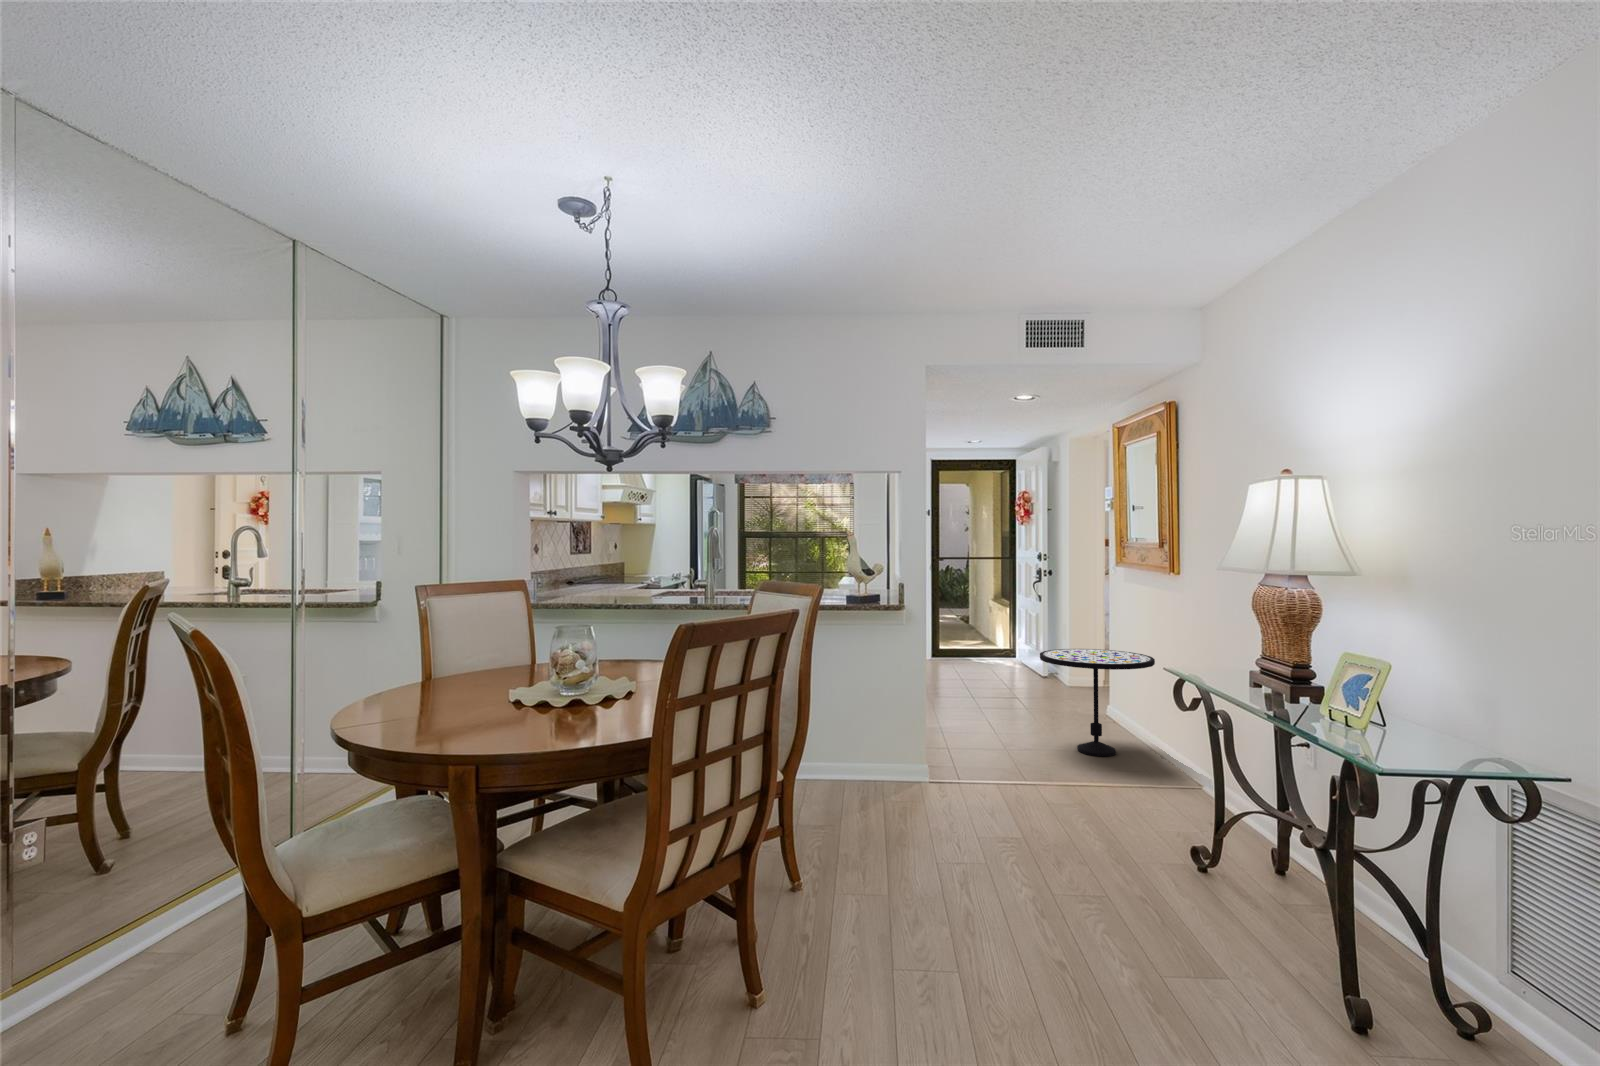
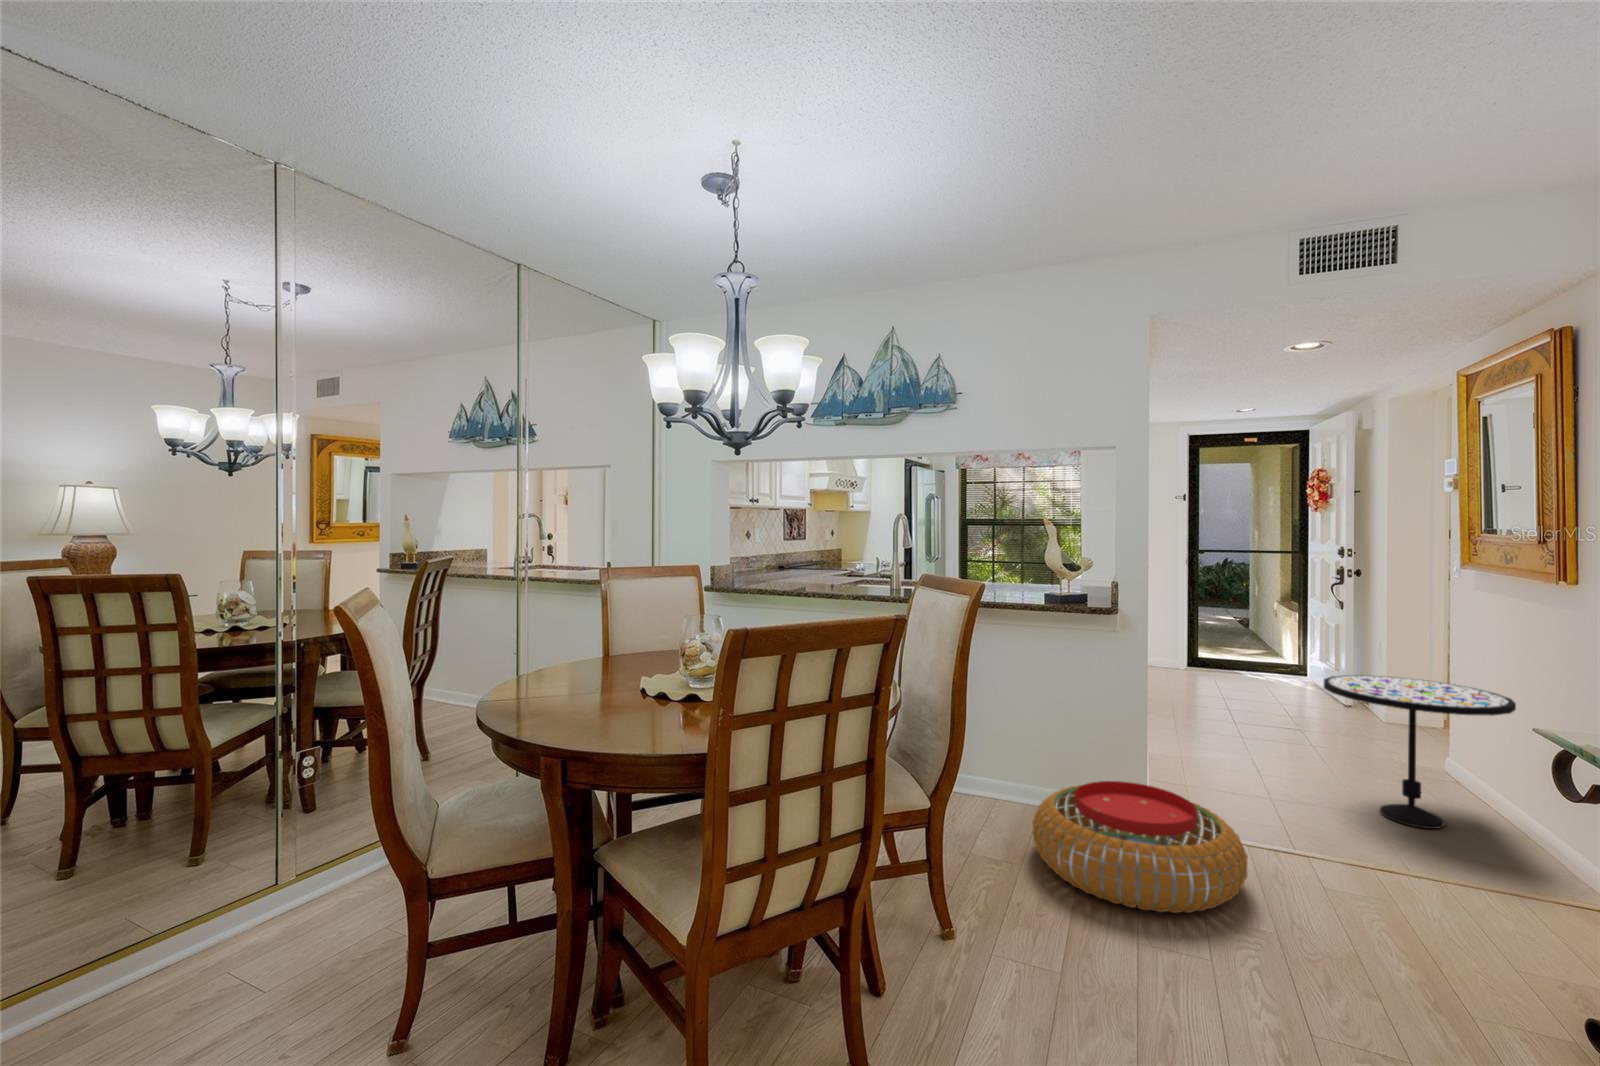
pouf: none [849,743,1006,833] -> present [1032,781,1248,913]

